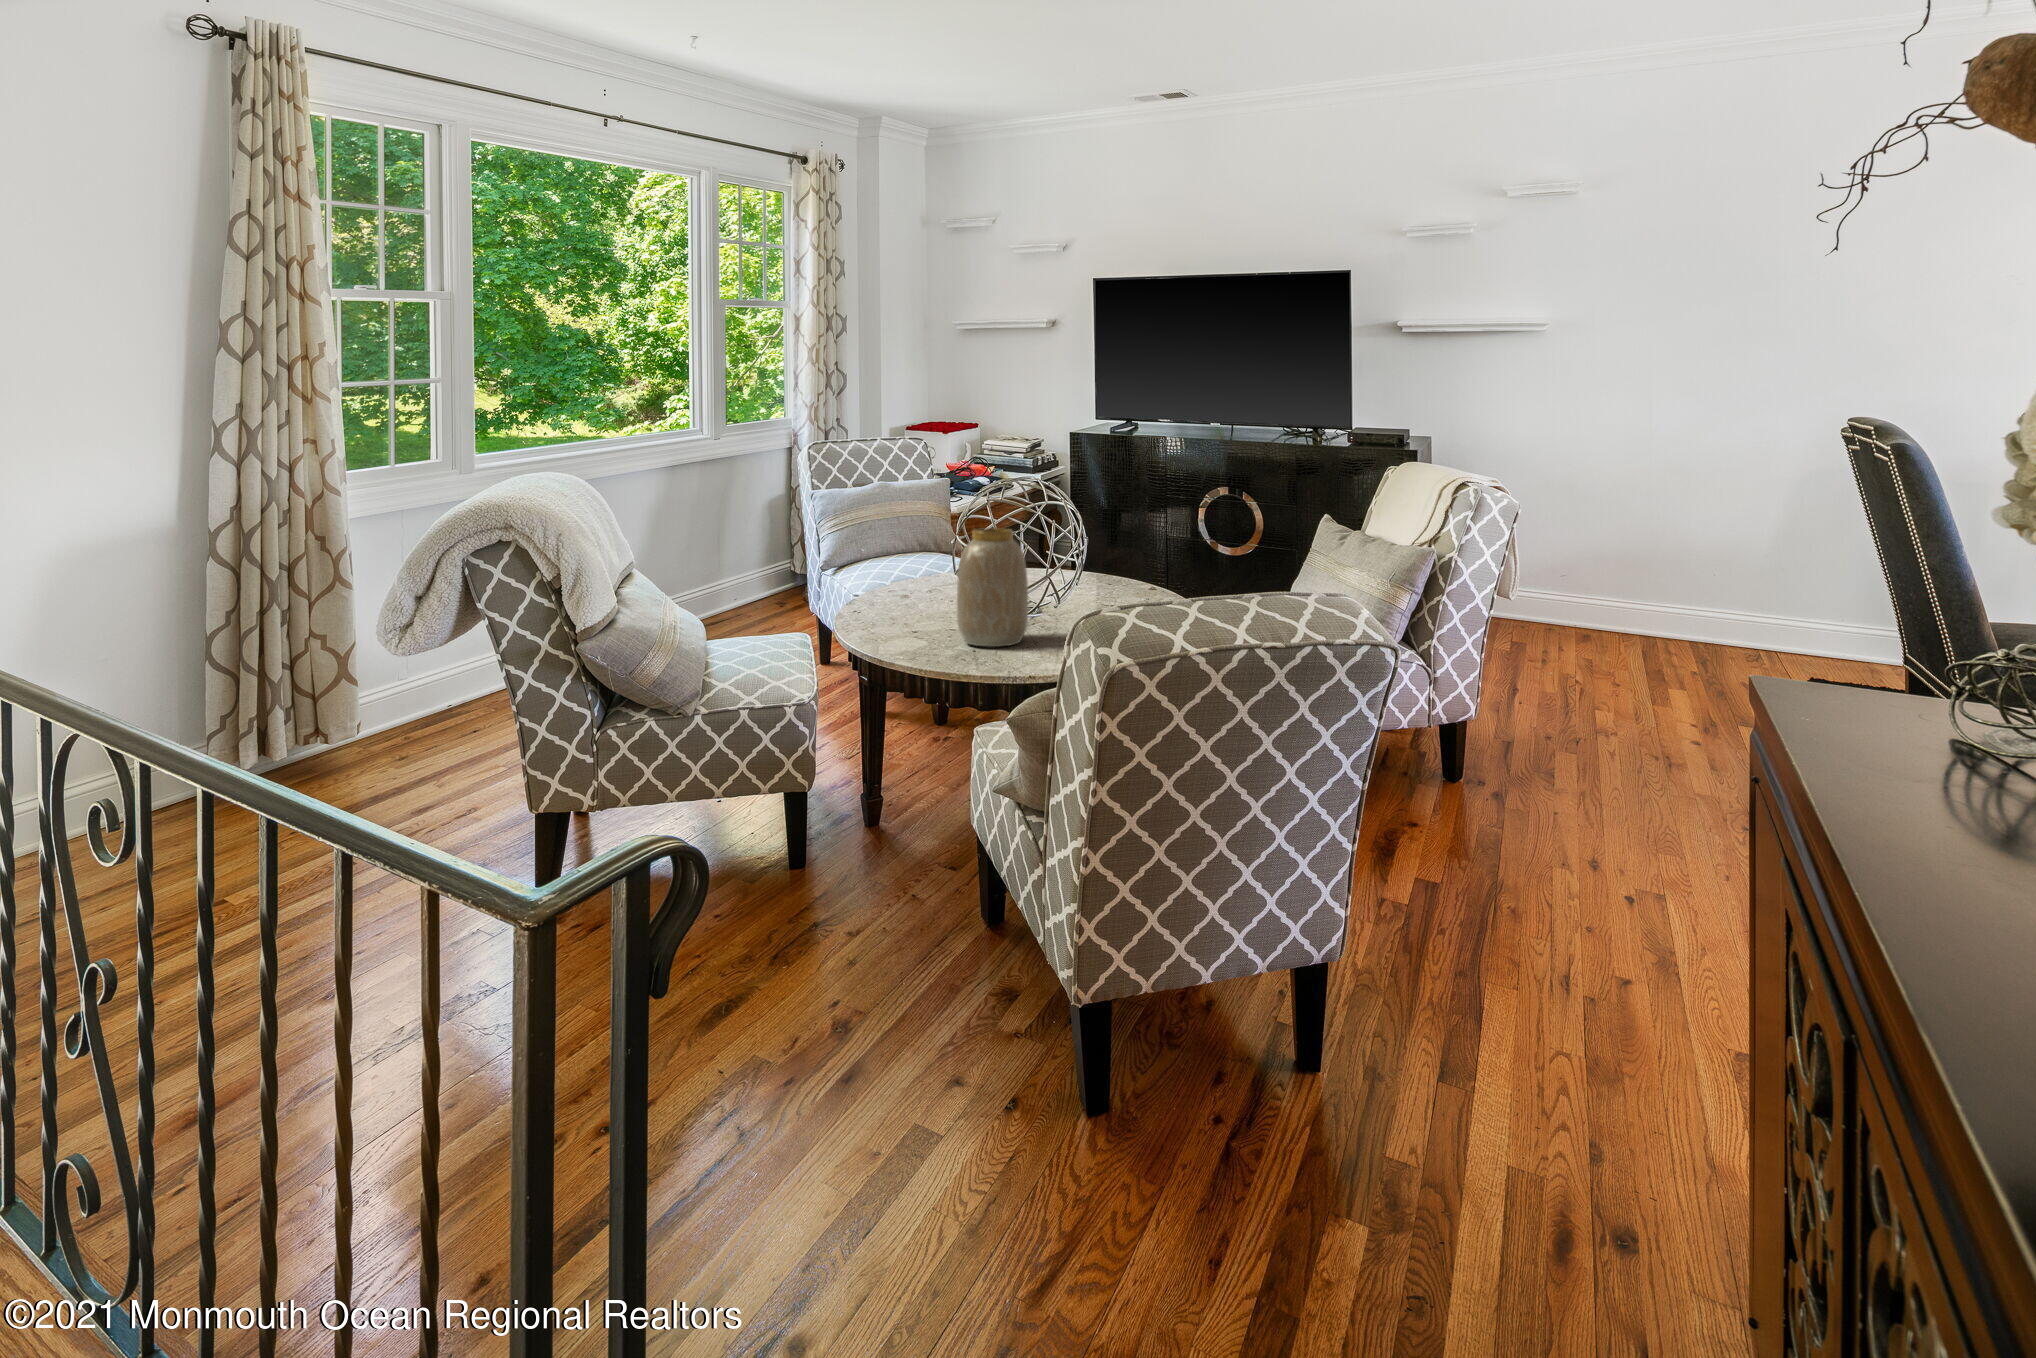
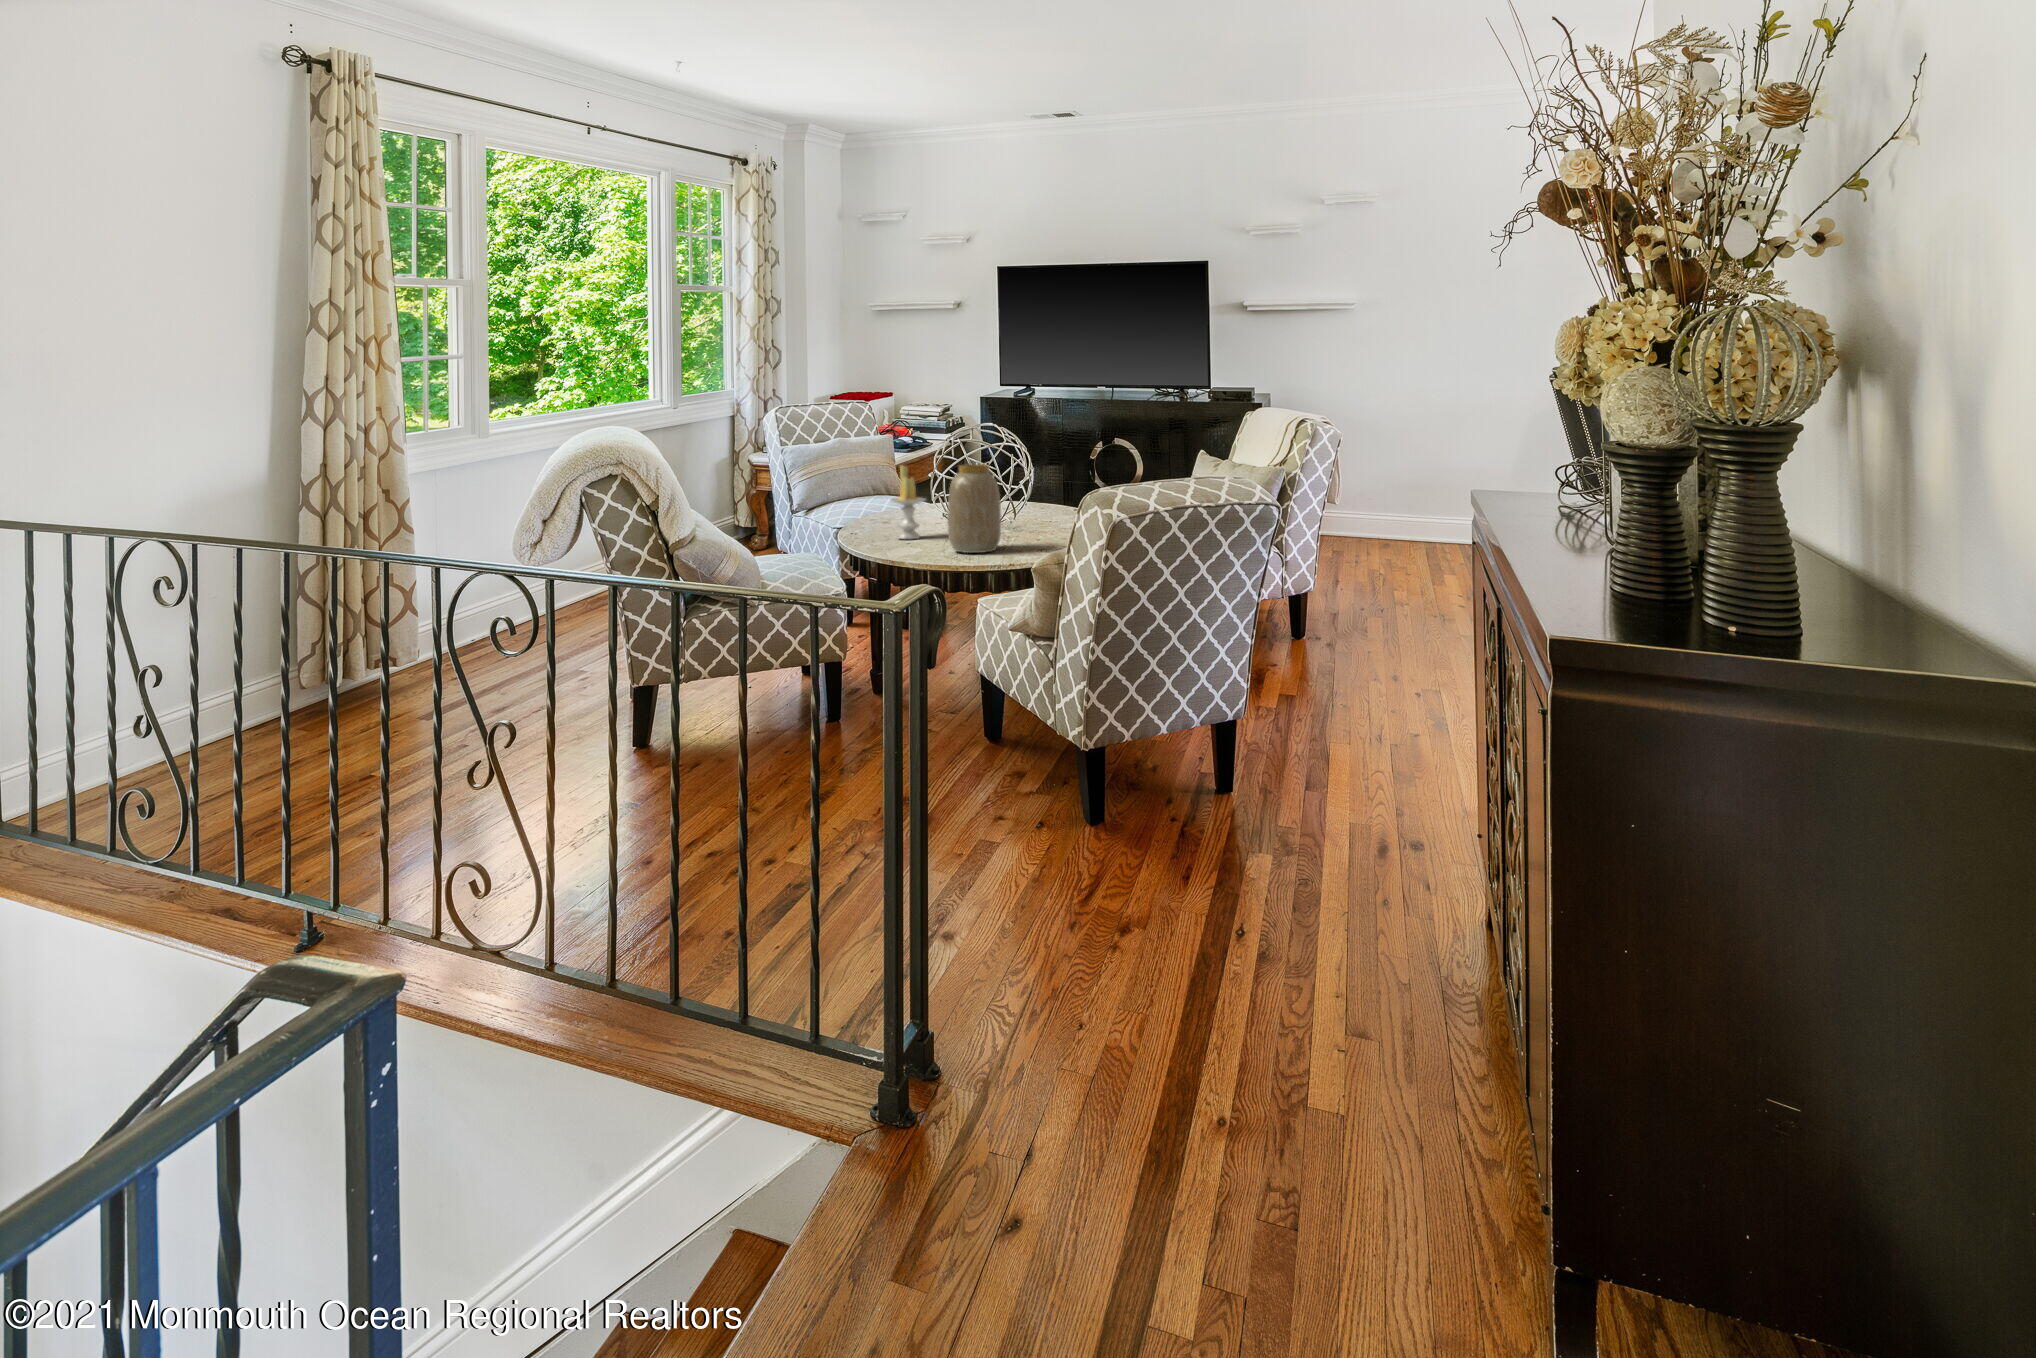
candle: none [897,524,945,620] -> present [891,465,926,539]

